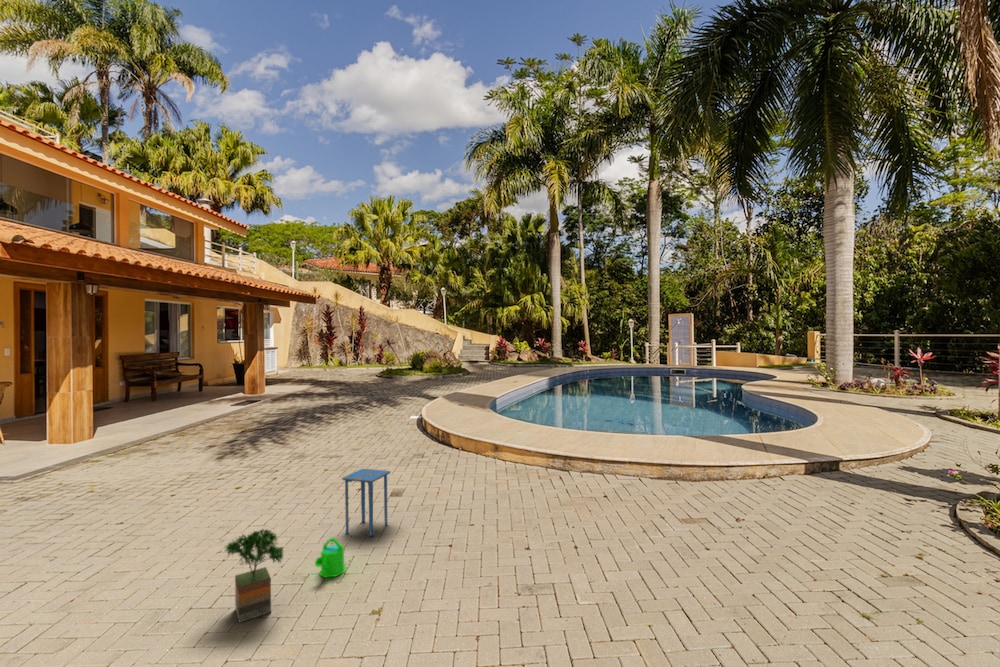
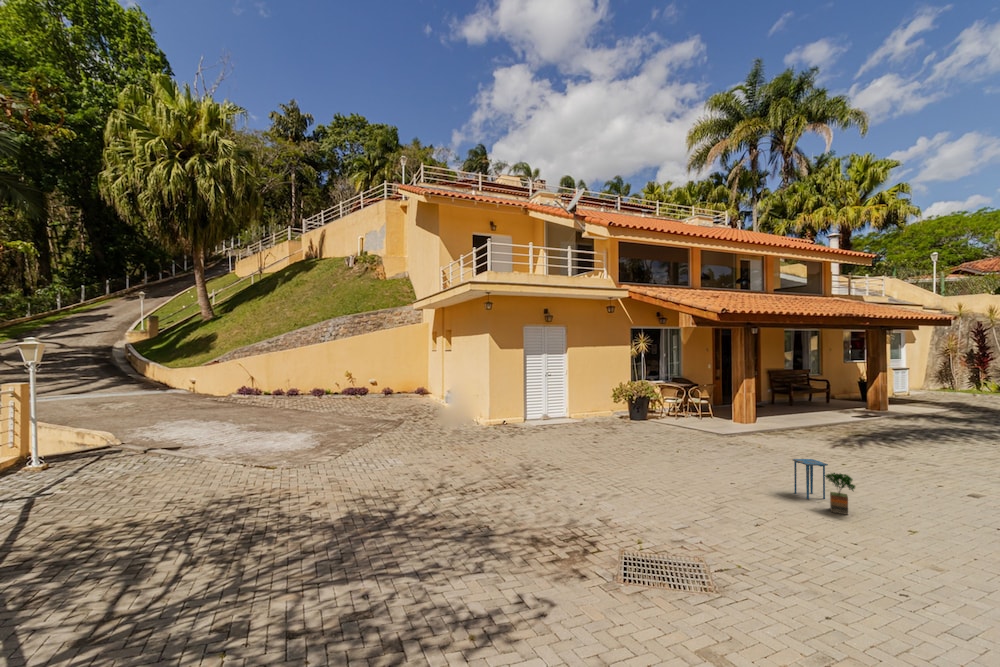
side table: present [342,469,390,536] -> present [793,459,828,499]
watering can: present [315,538,346,577] -> none [878,495,902,518]

